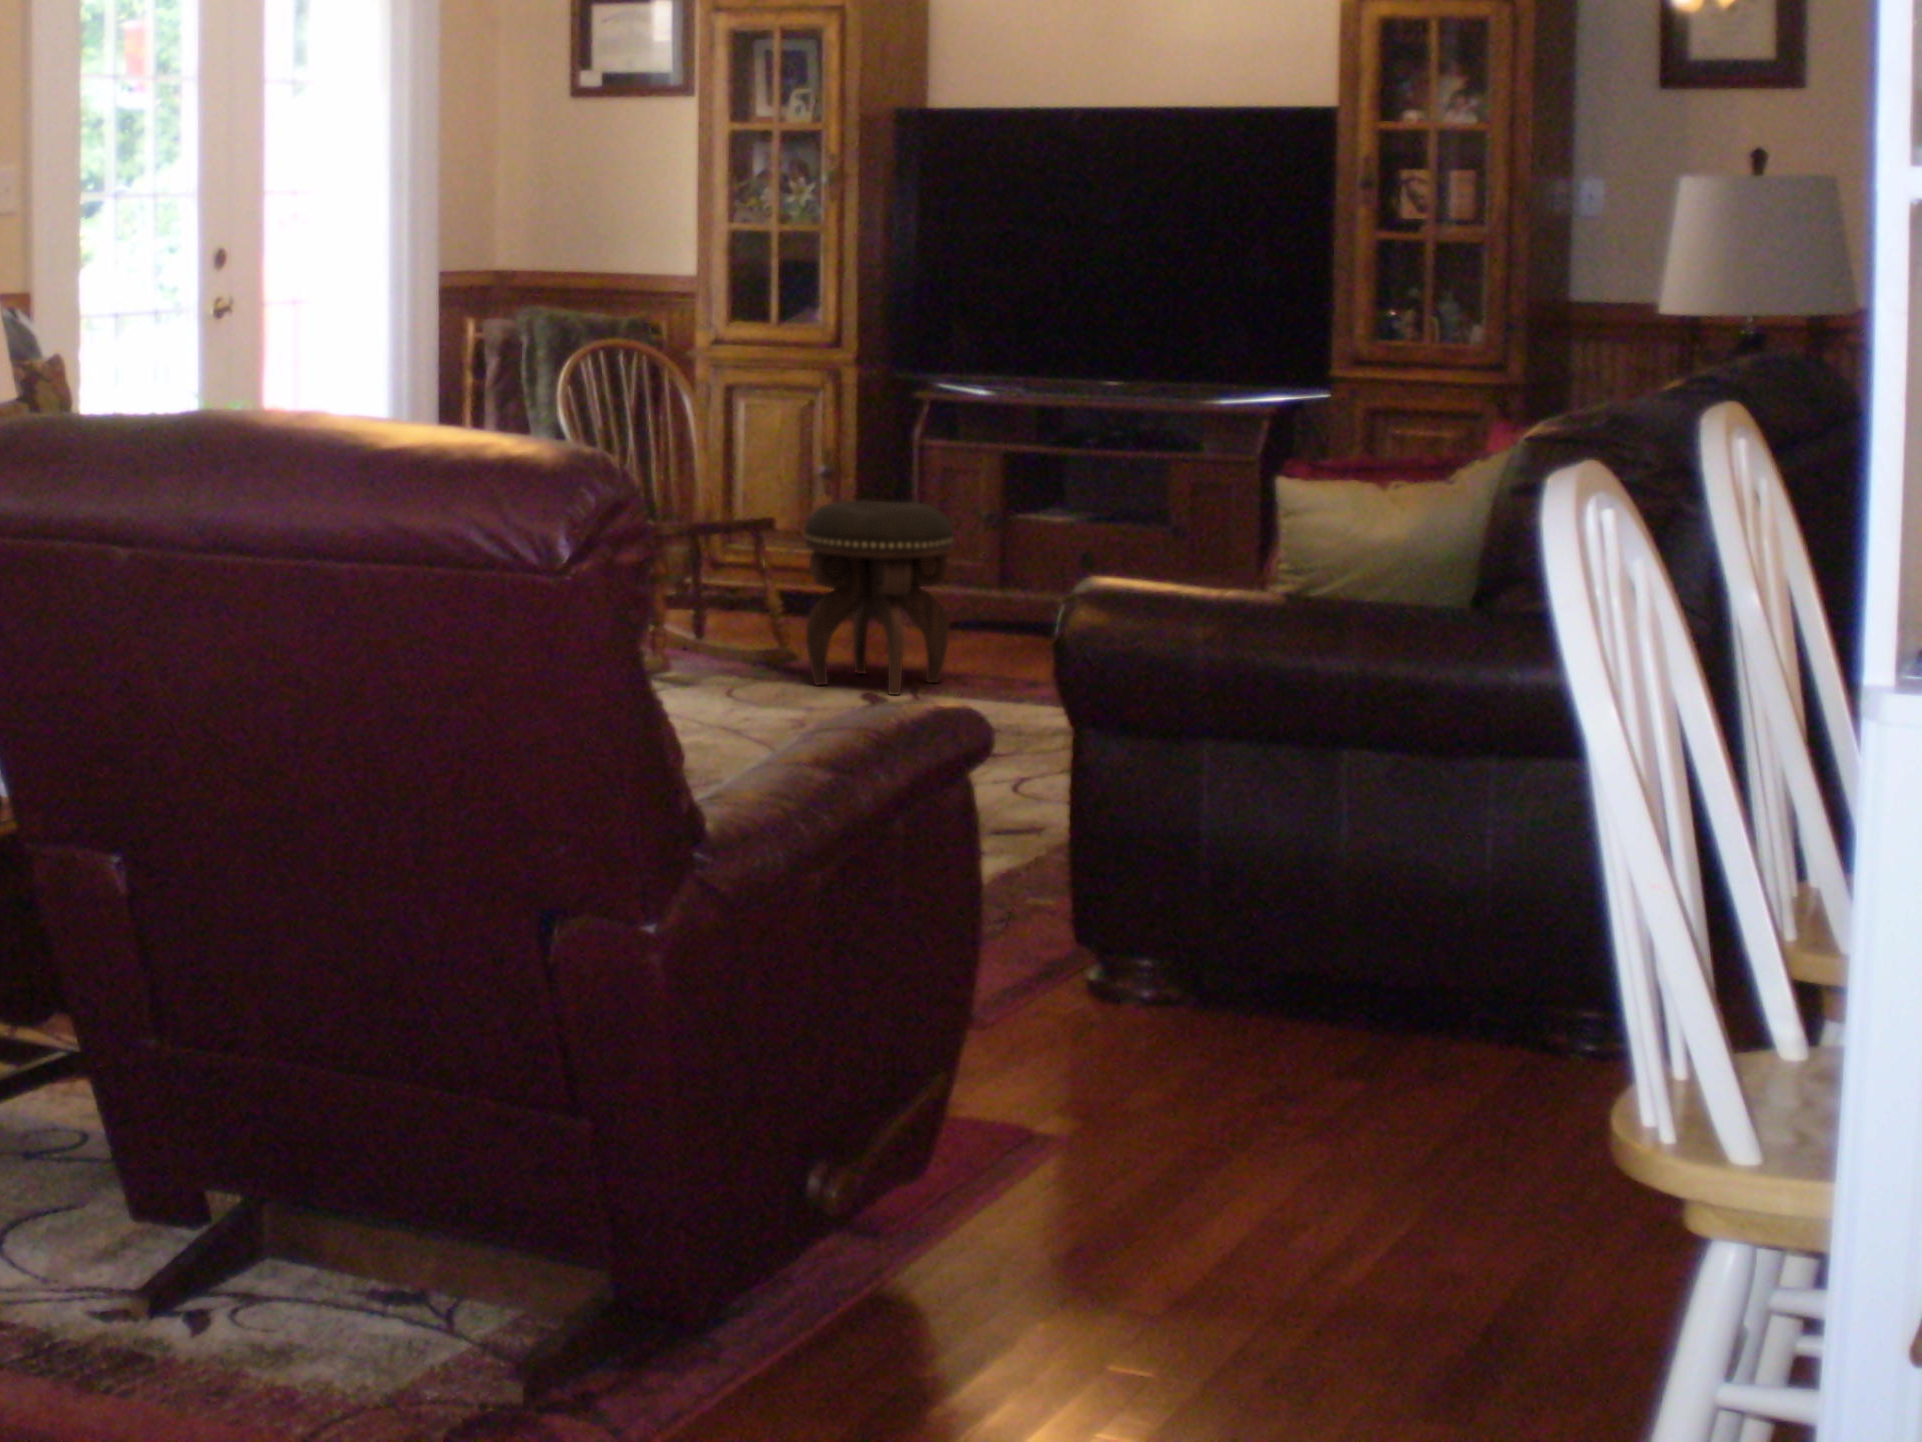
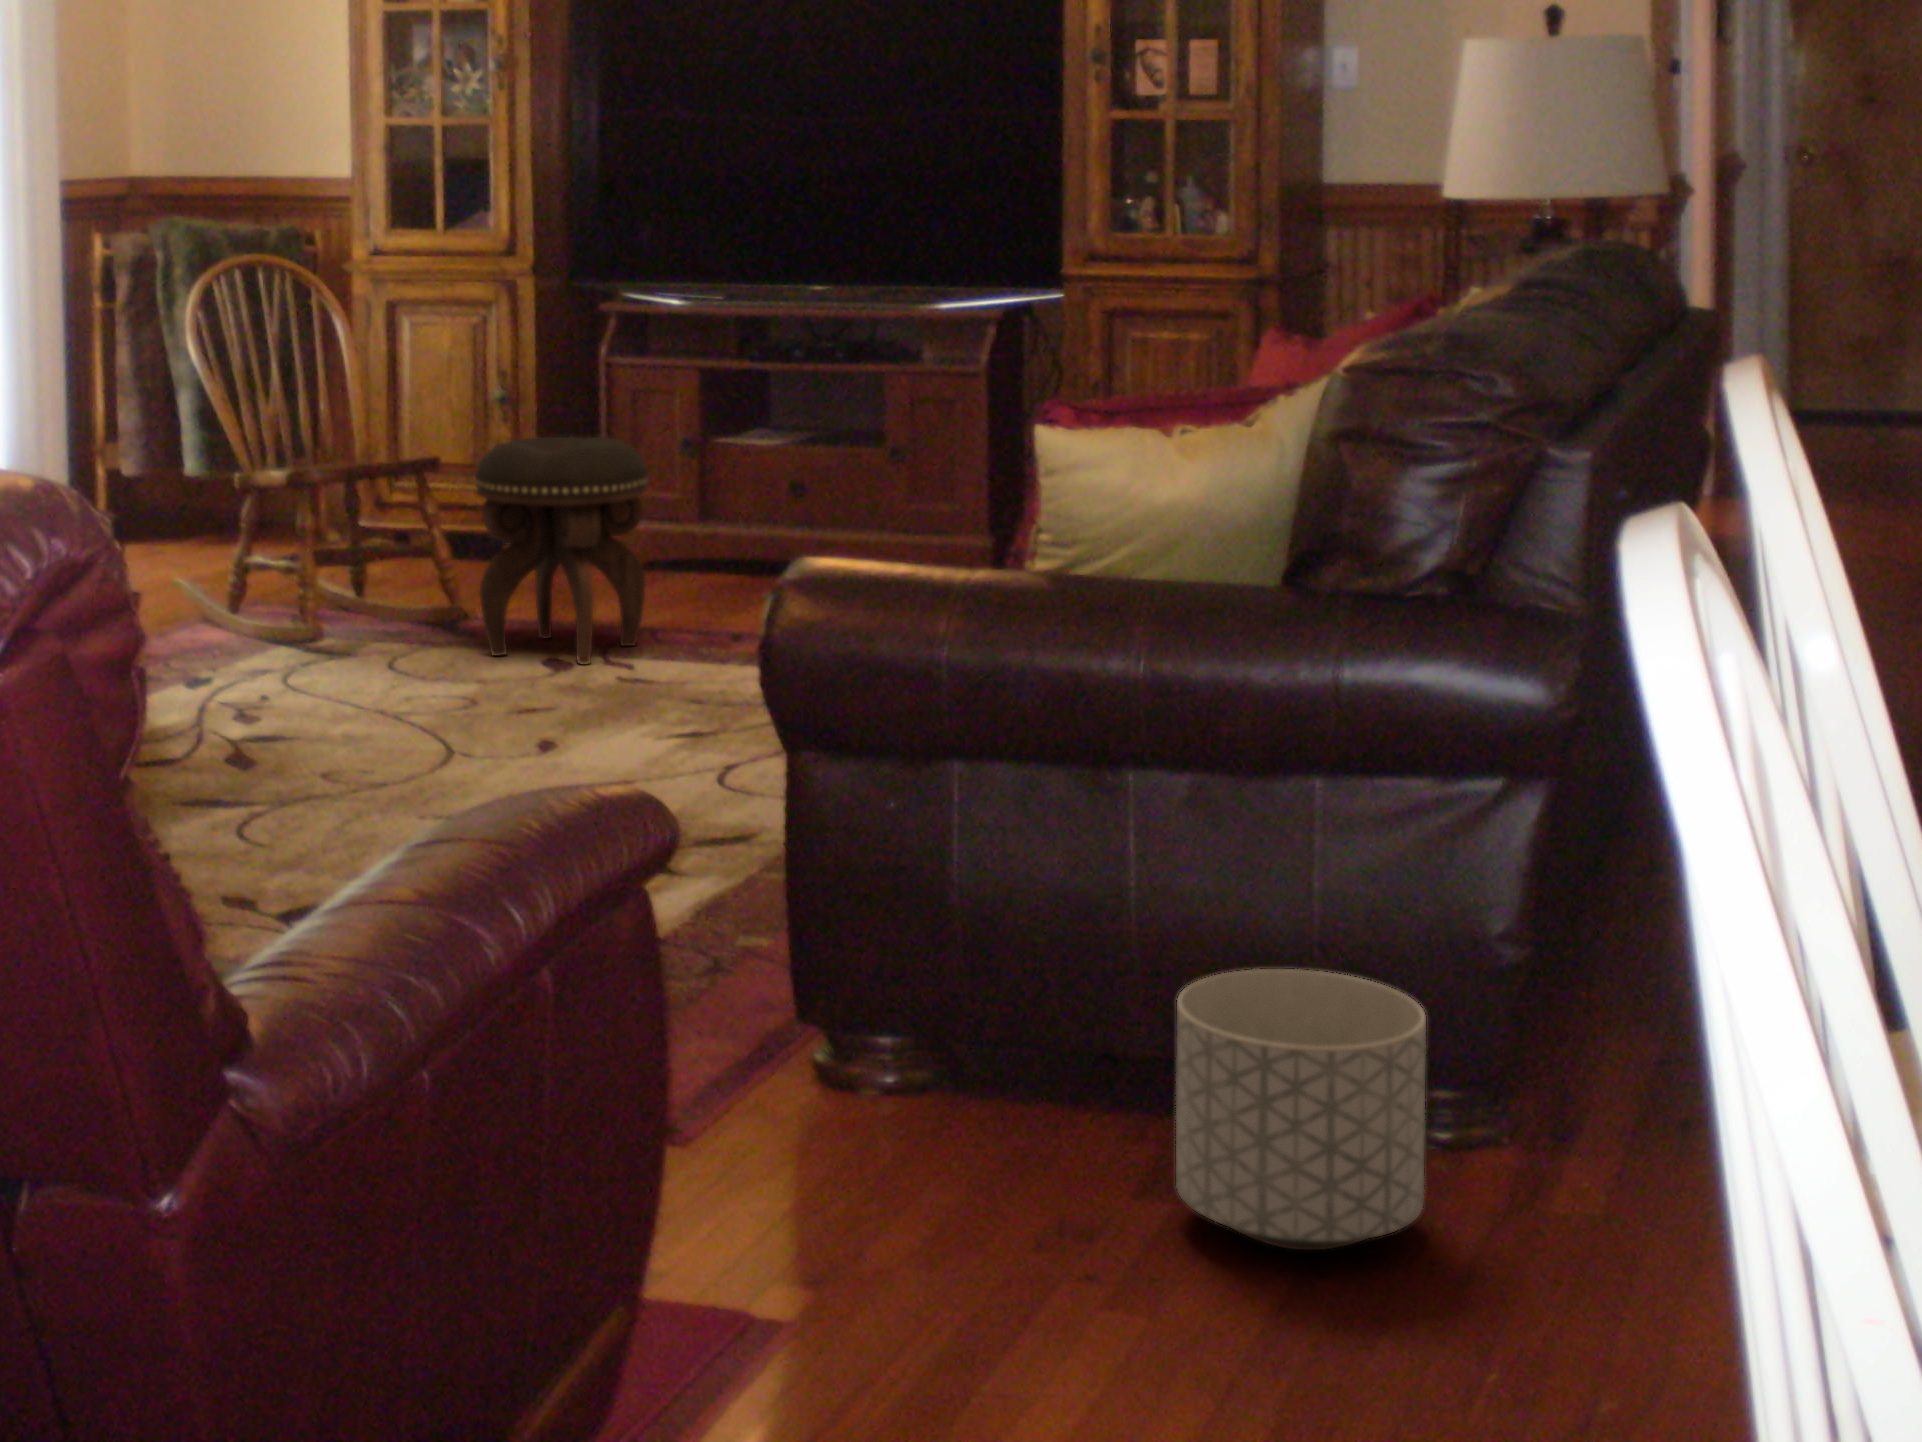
planter: none [1363,903,1563,1114] -> present [1176,969,1426,1250]

